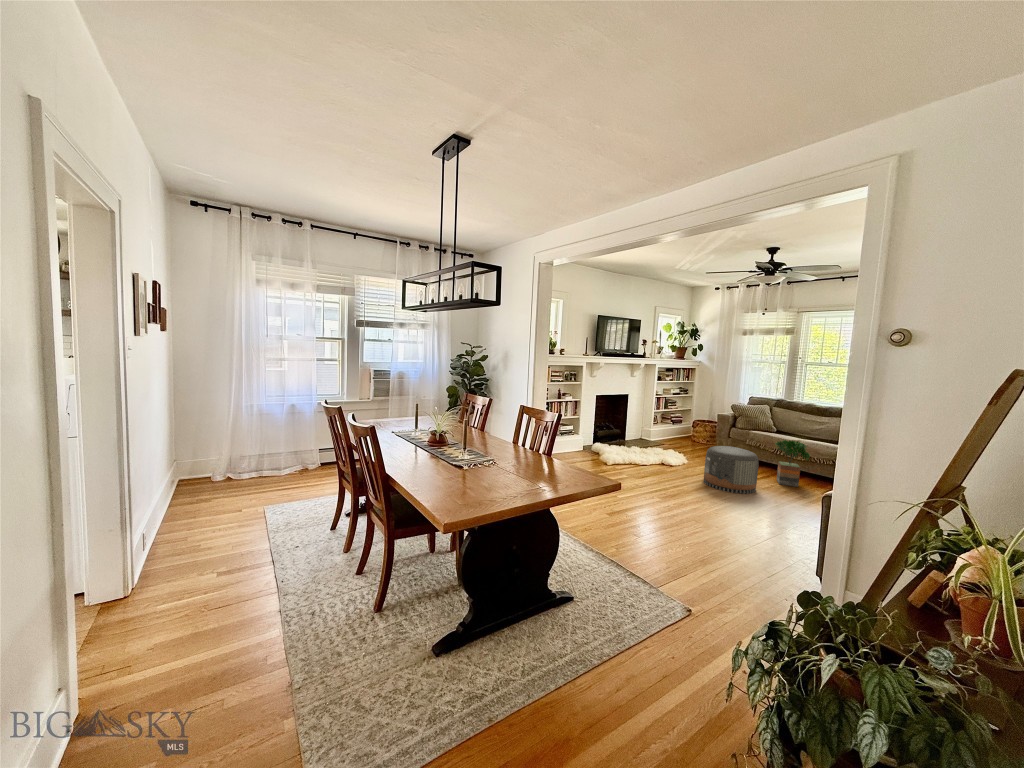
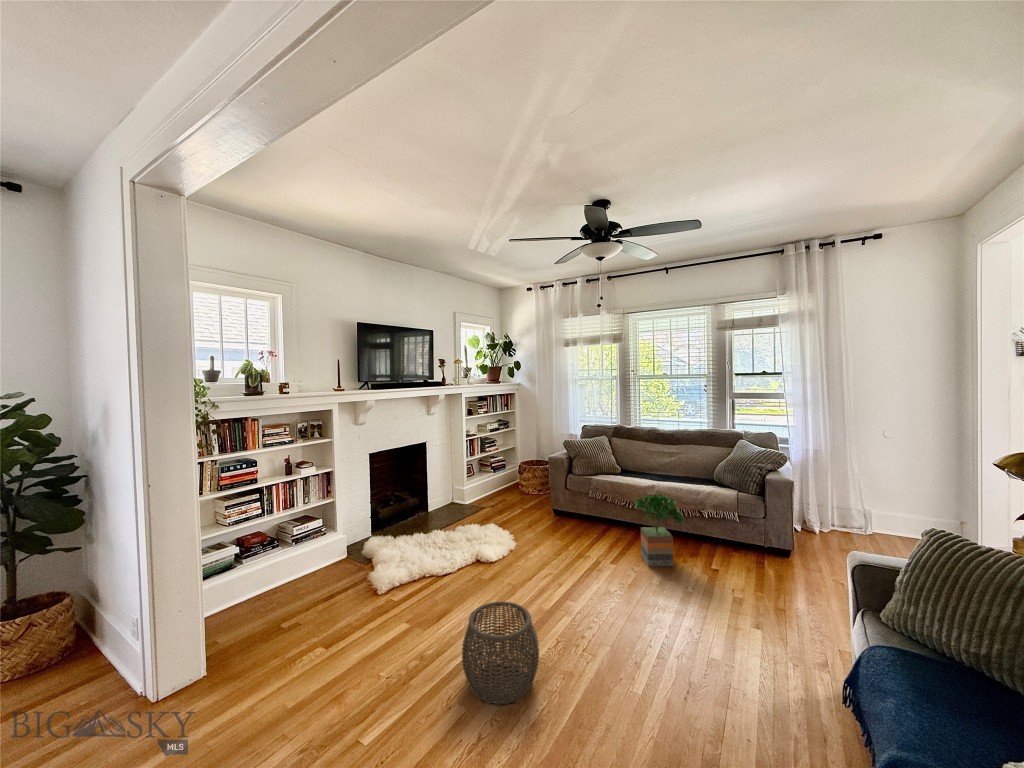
pouf: present [704,446,759,494] -> none [544,526,627,622]
woven basket: none [658,462,697,501] -> present [462,601,539,706]

